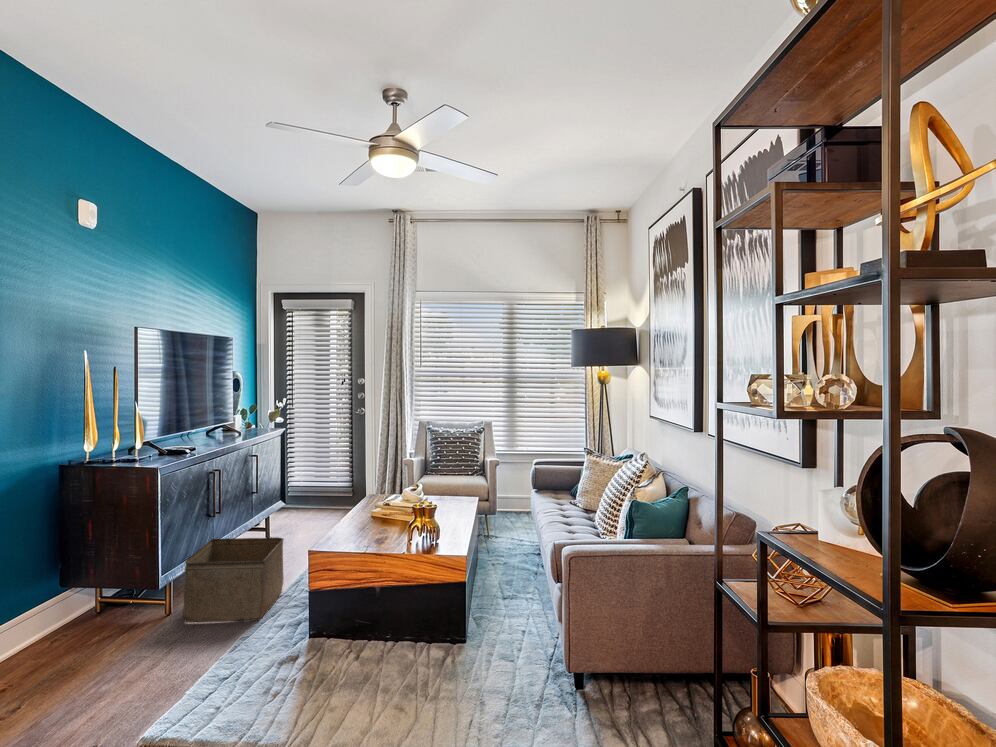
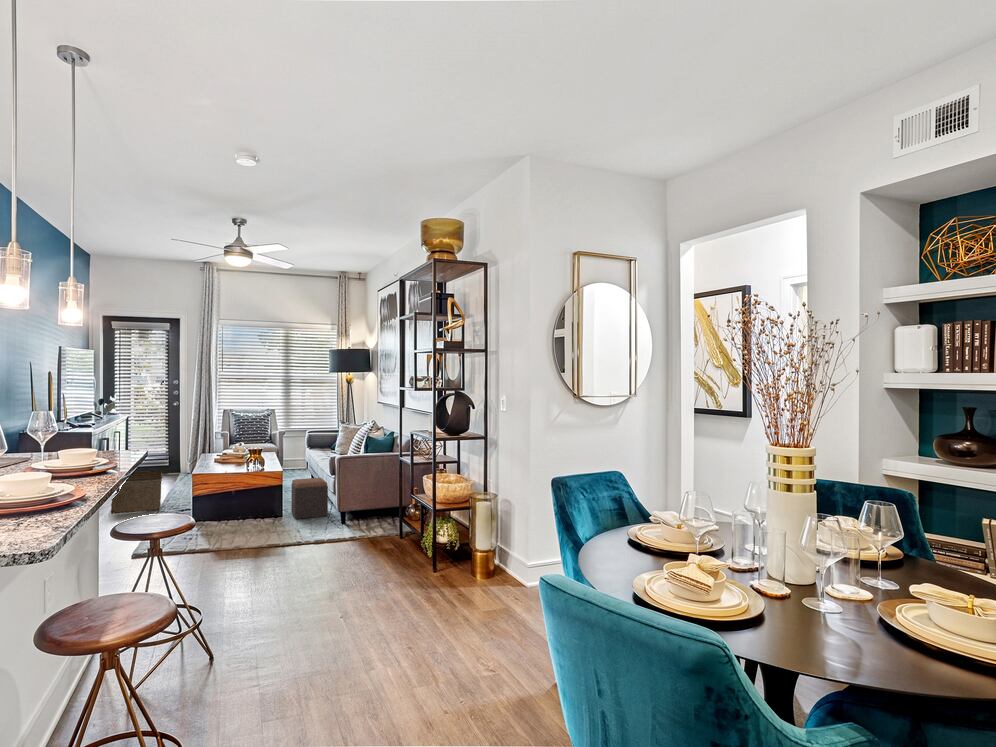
footstool: none [468,613,545,727] -> present [291,478,328,519]

